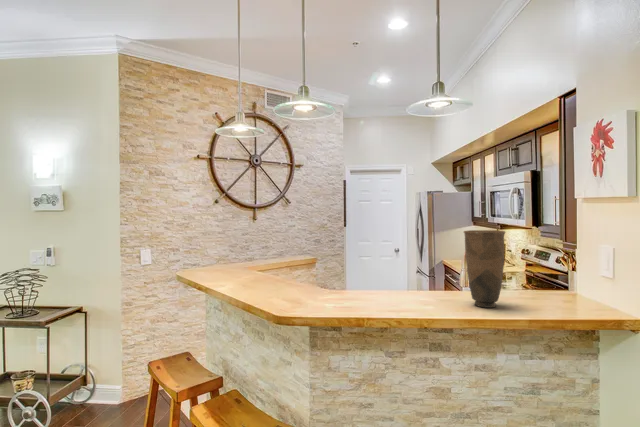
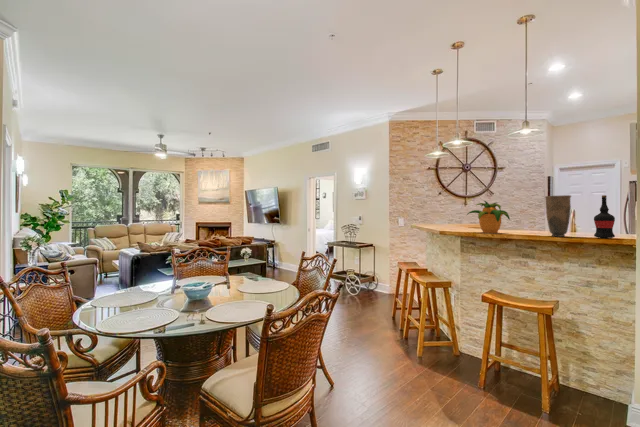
wine bottle: none [525,231,554,304] -> present [594,195,615,238]
potted plant: none [319,236,402,304] -> present [468,201,510,233]

